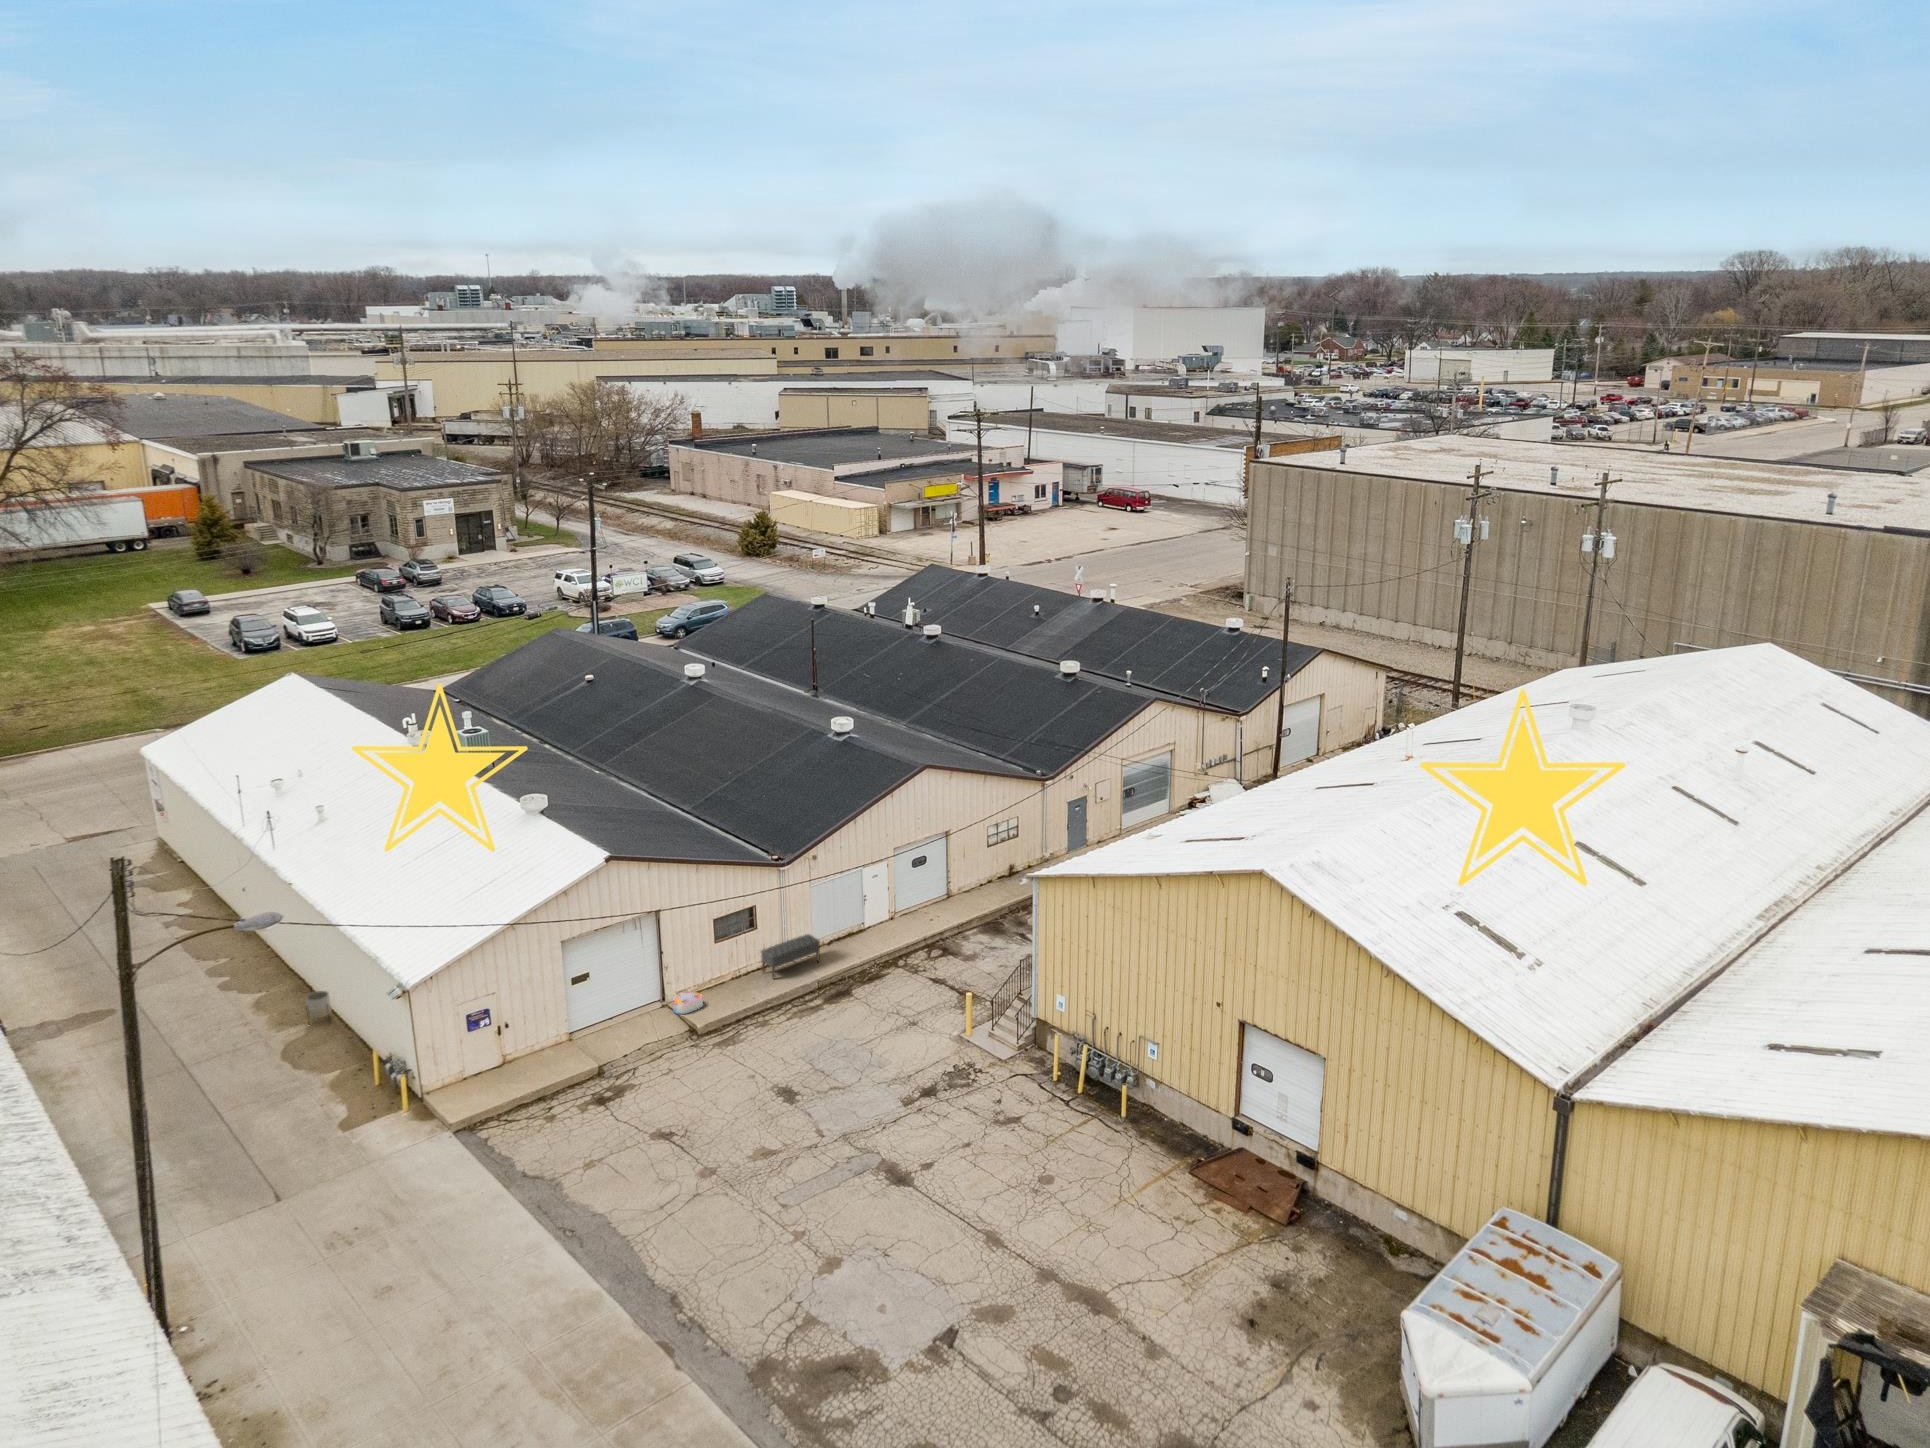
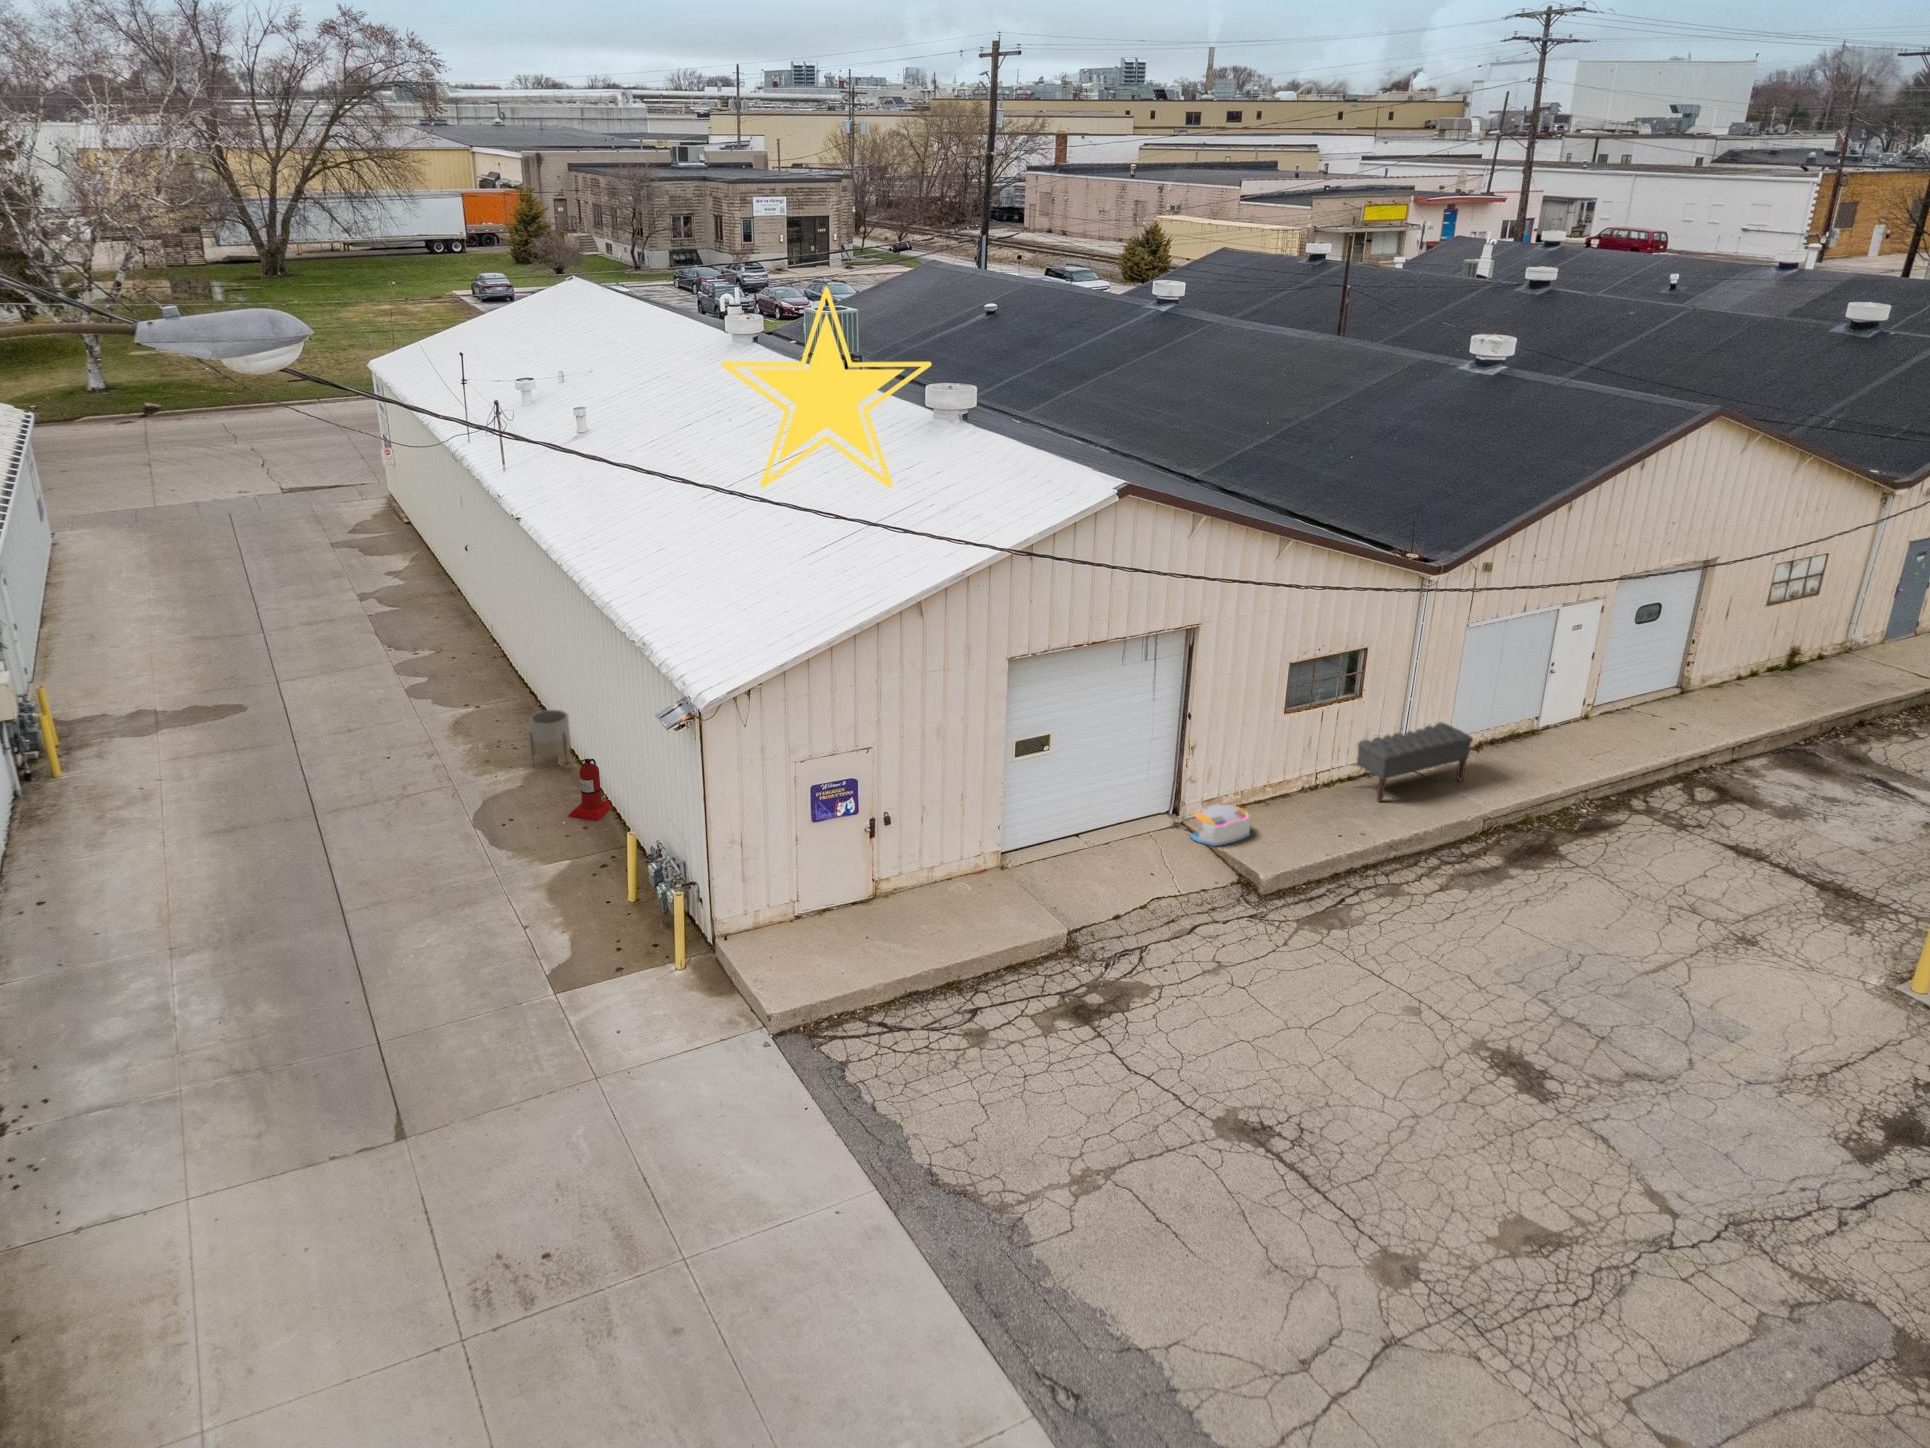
fire extinguisher: none [334,1016,359,1049] -> present [569,759,611,821]

